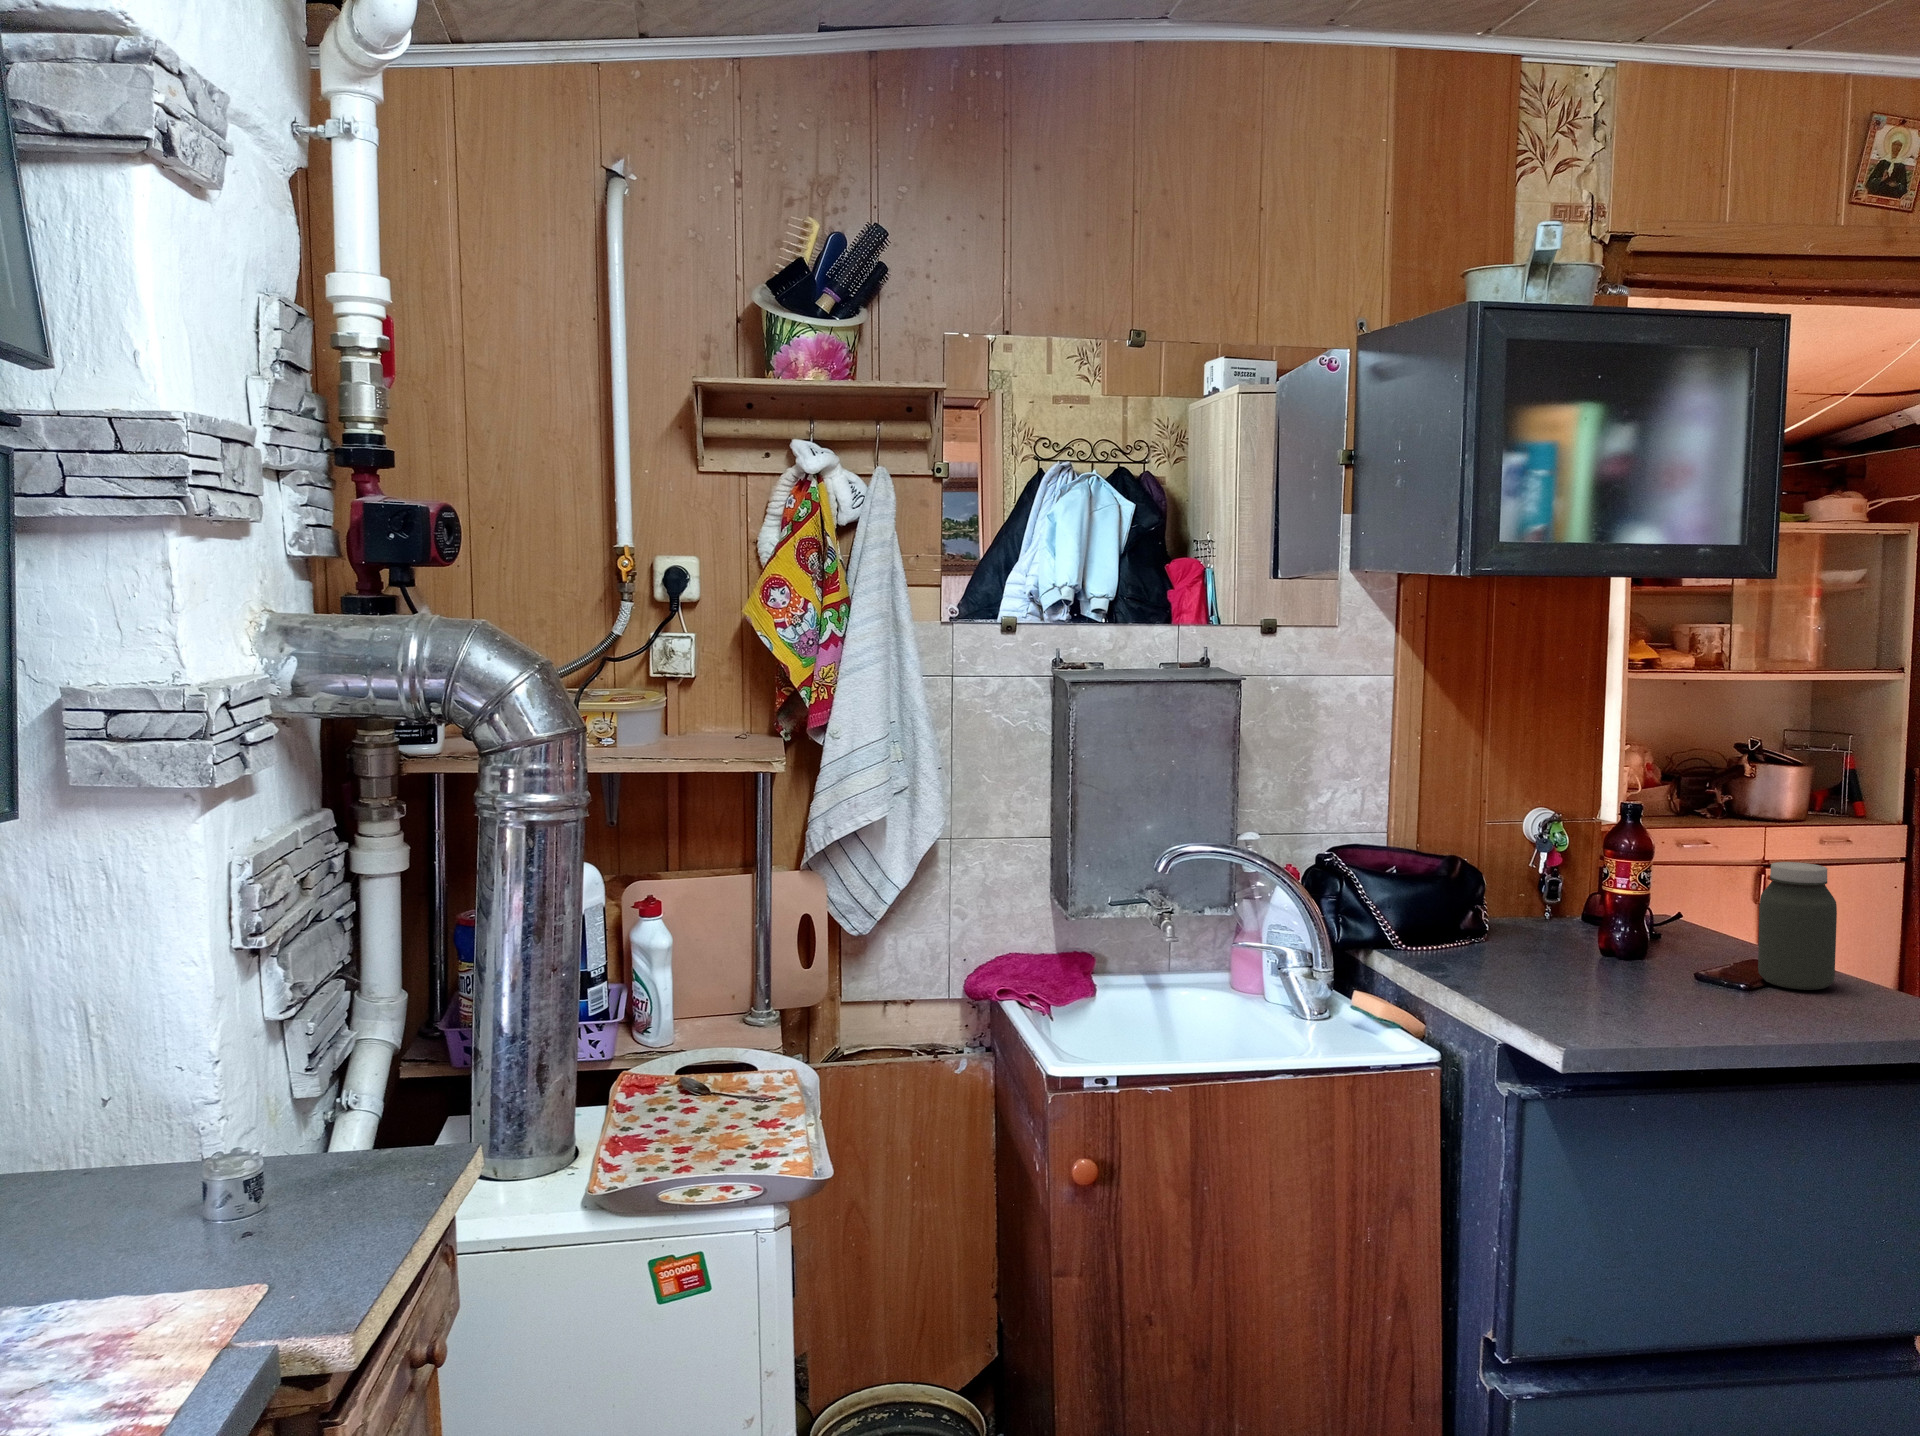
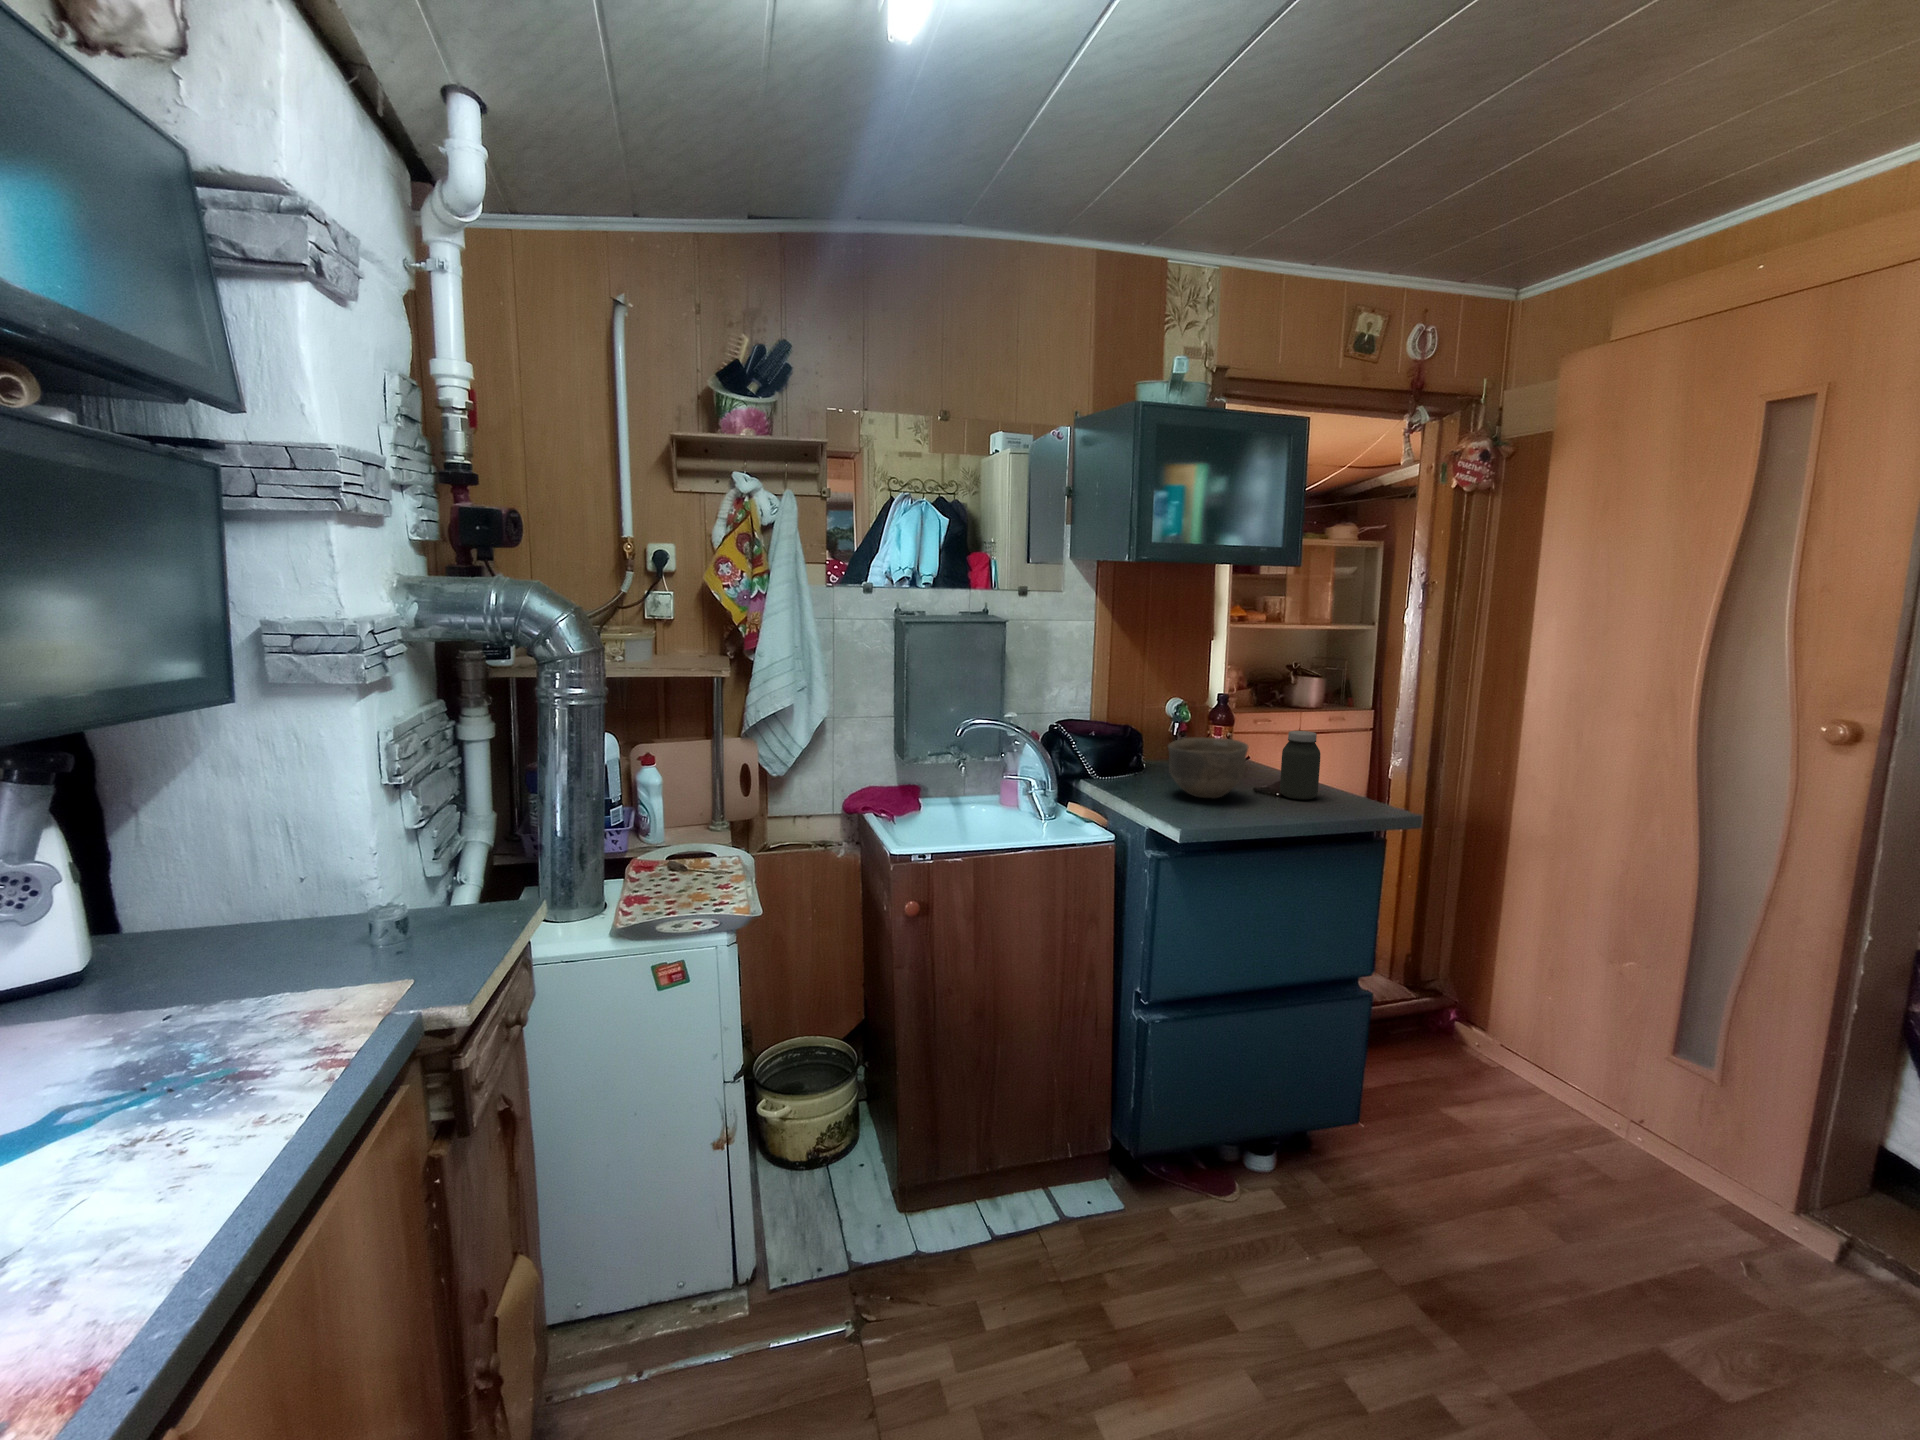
bowl: none [1541,873,1697,985] -> present [1168,737,1249,798]

